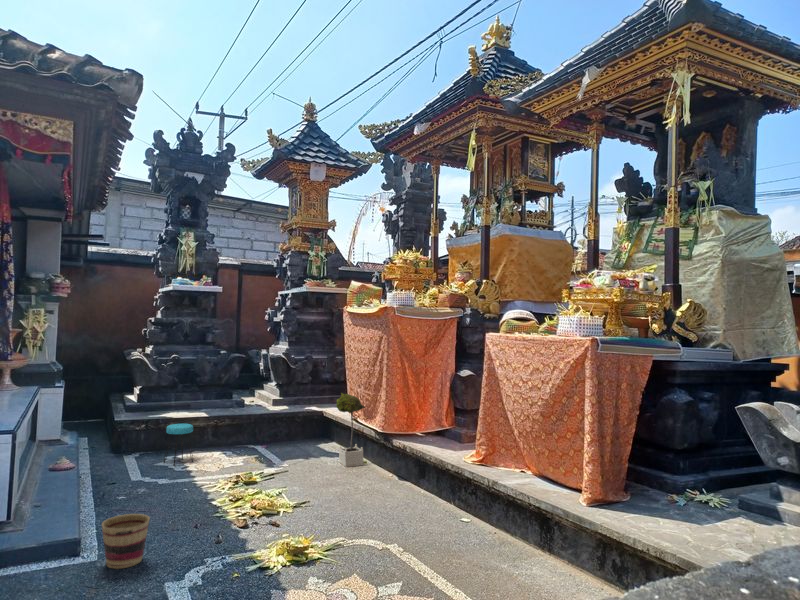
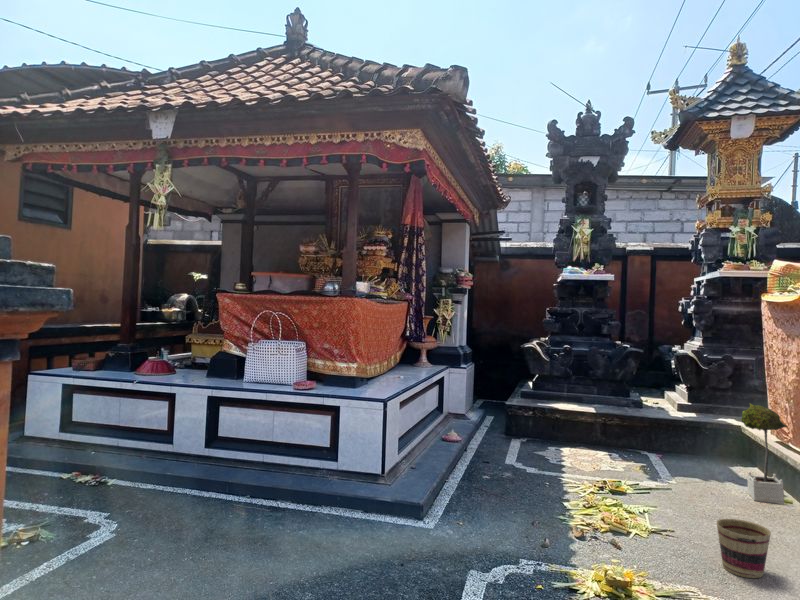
stool: present [164,424,193,465] -> none [543,415,572,457]
basket: present [102,514,150,569] -> present [717,519,771,578]

